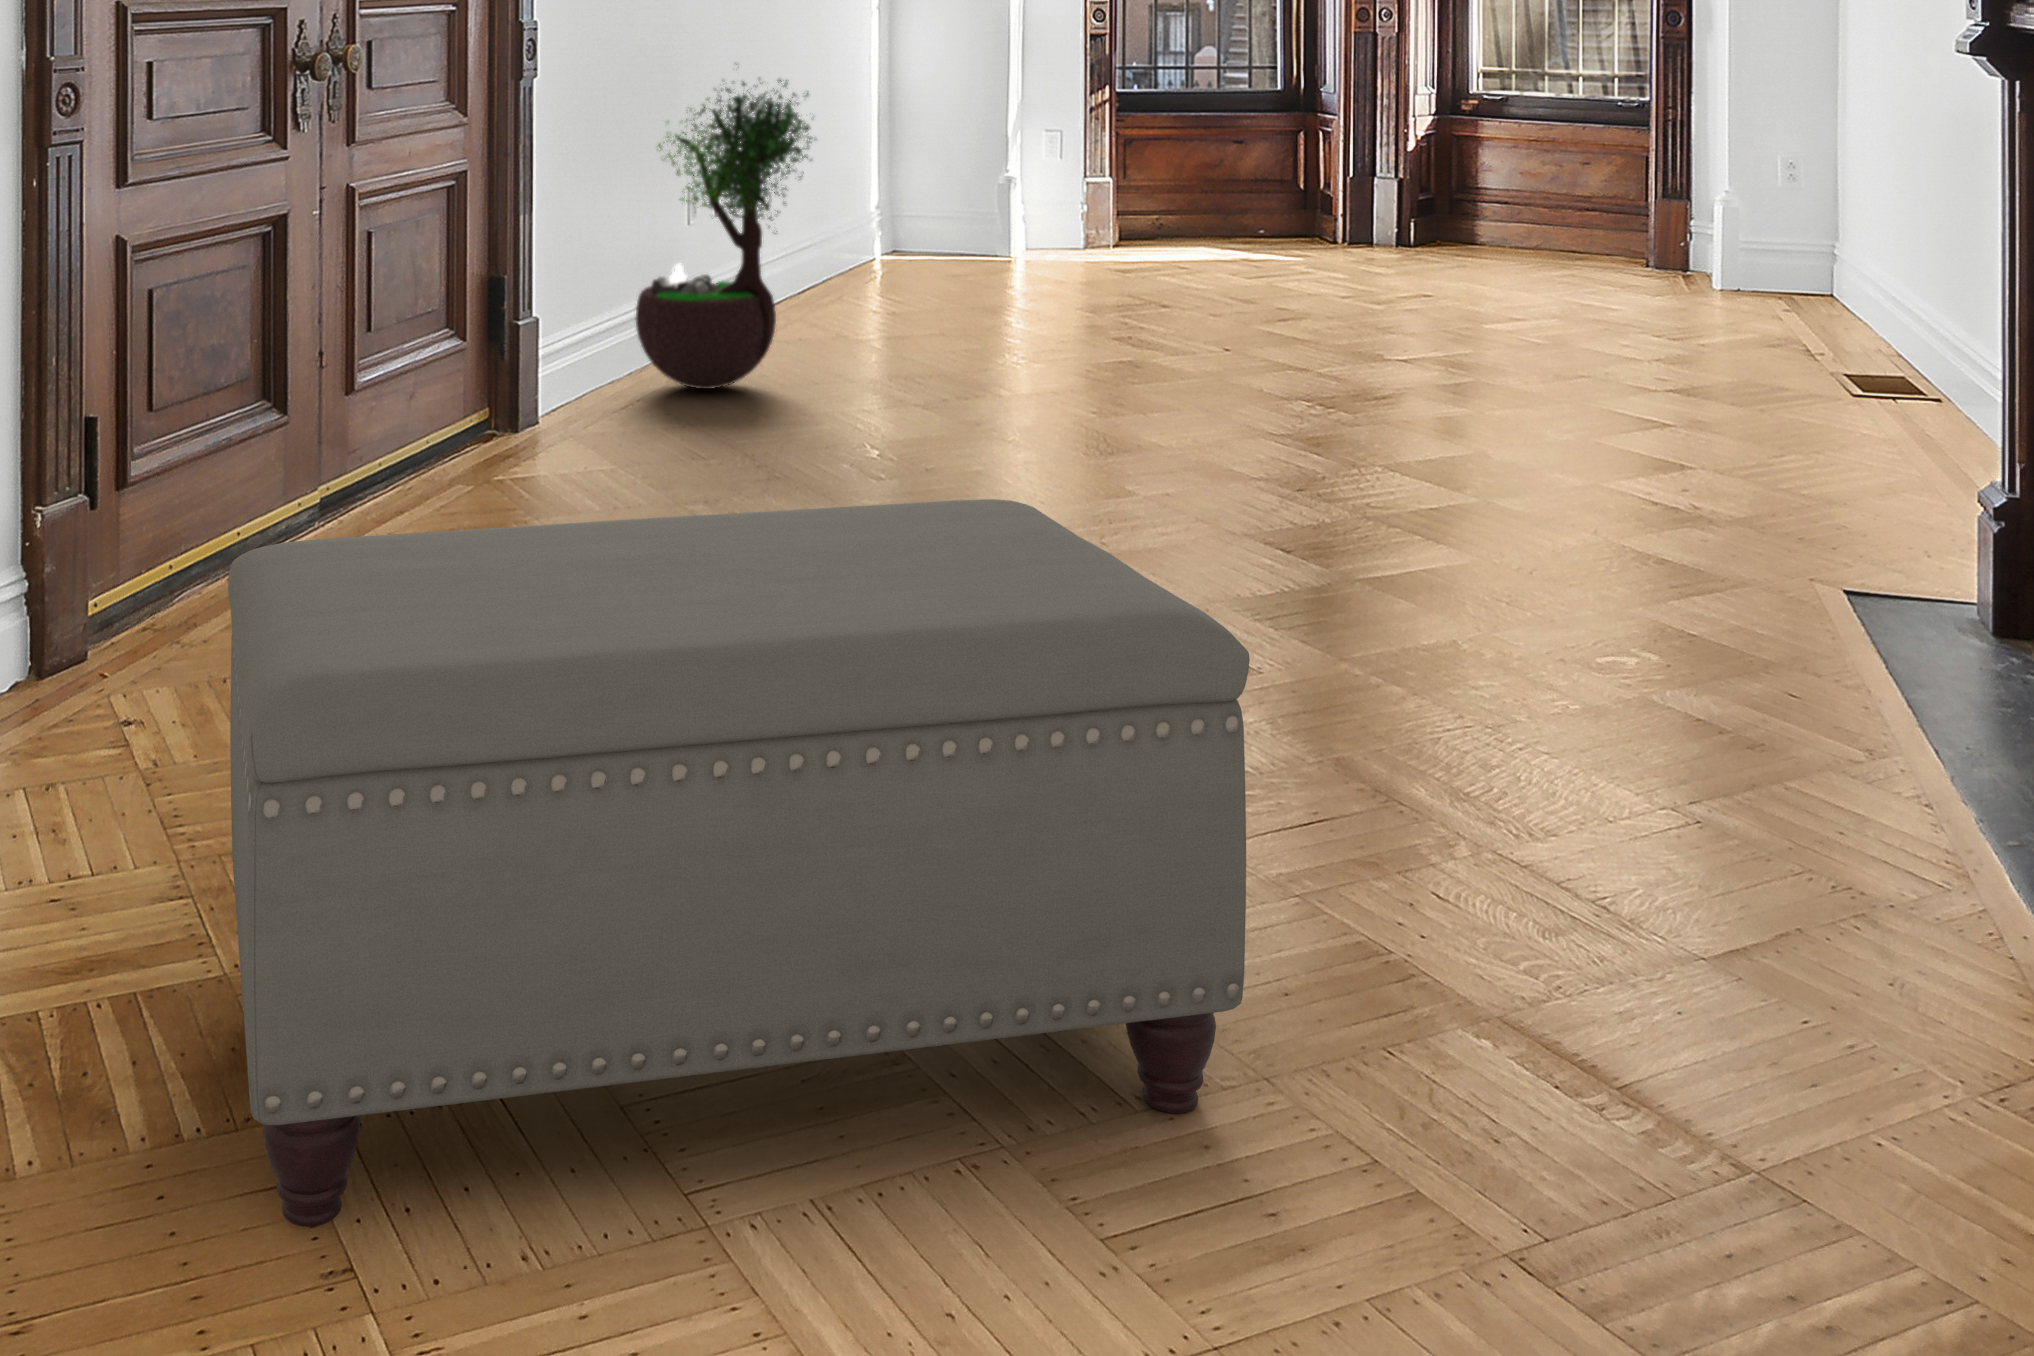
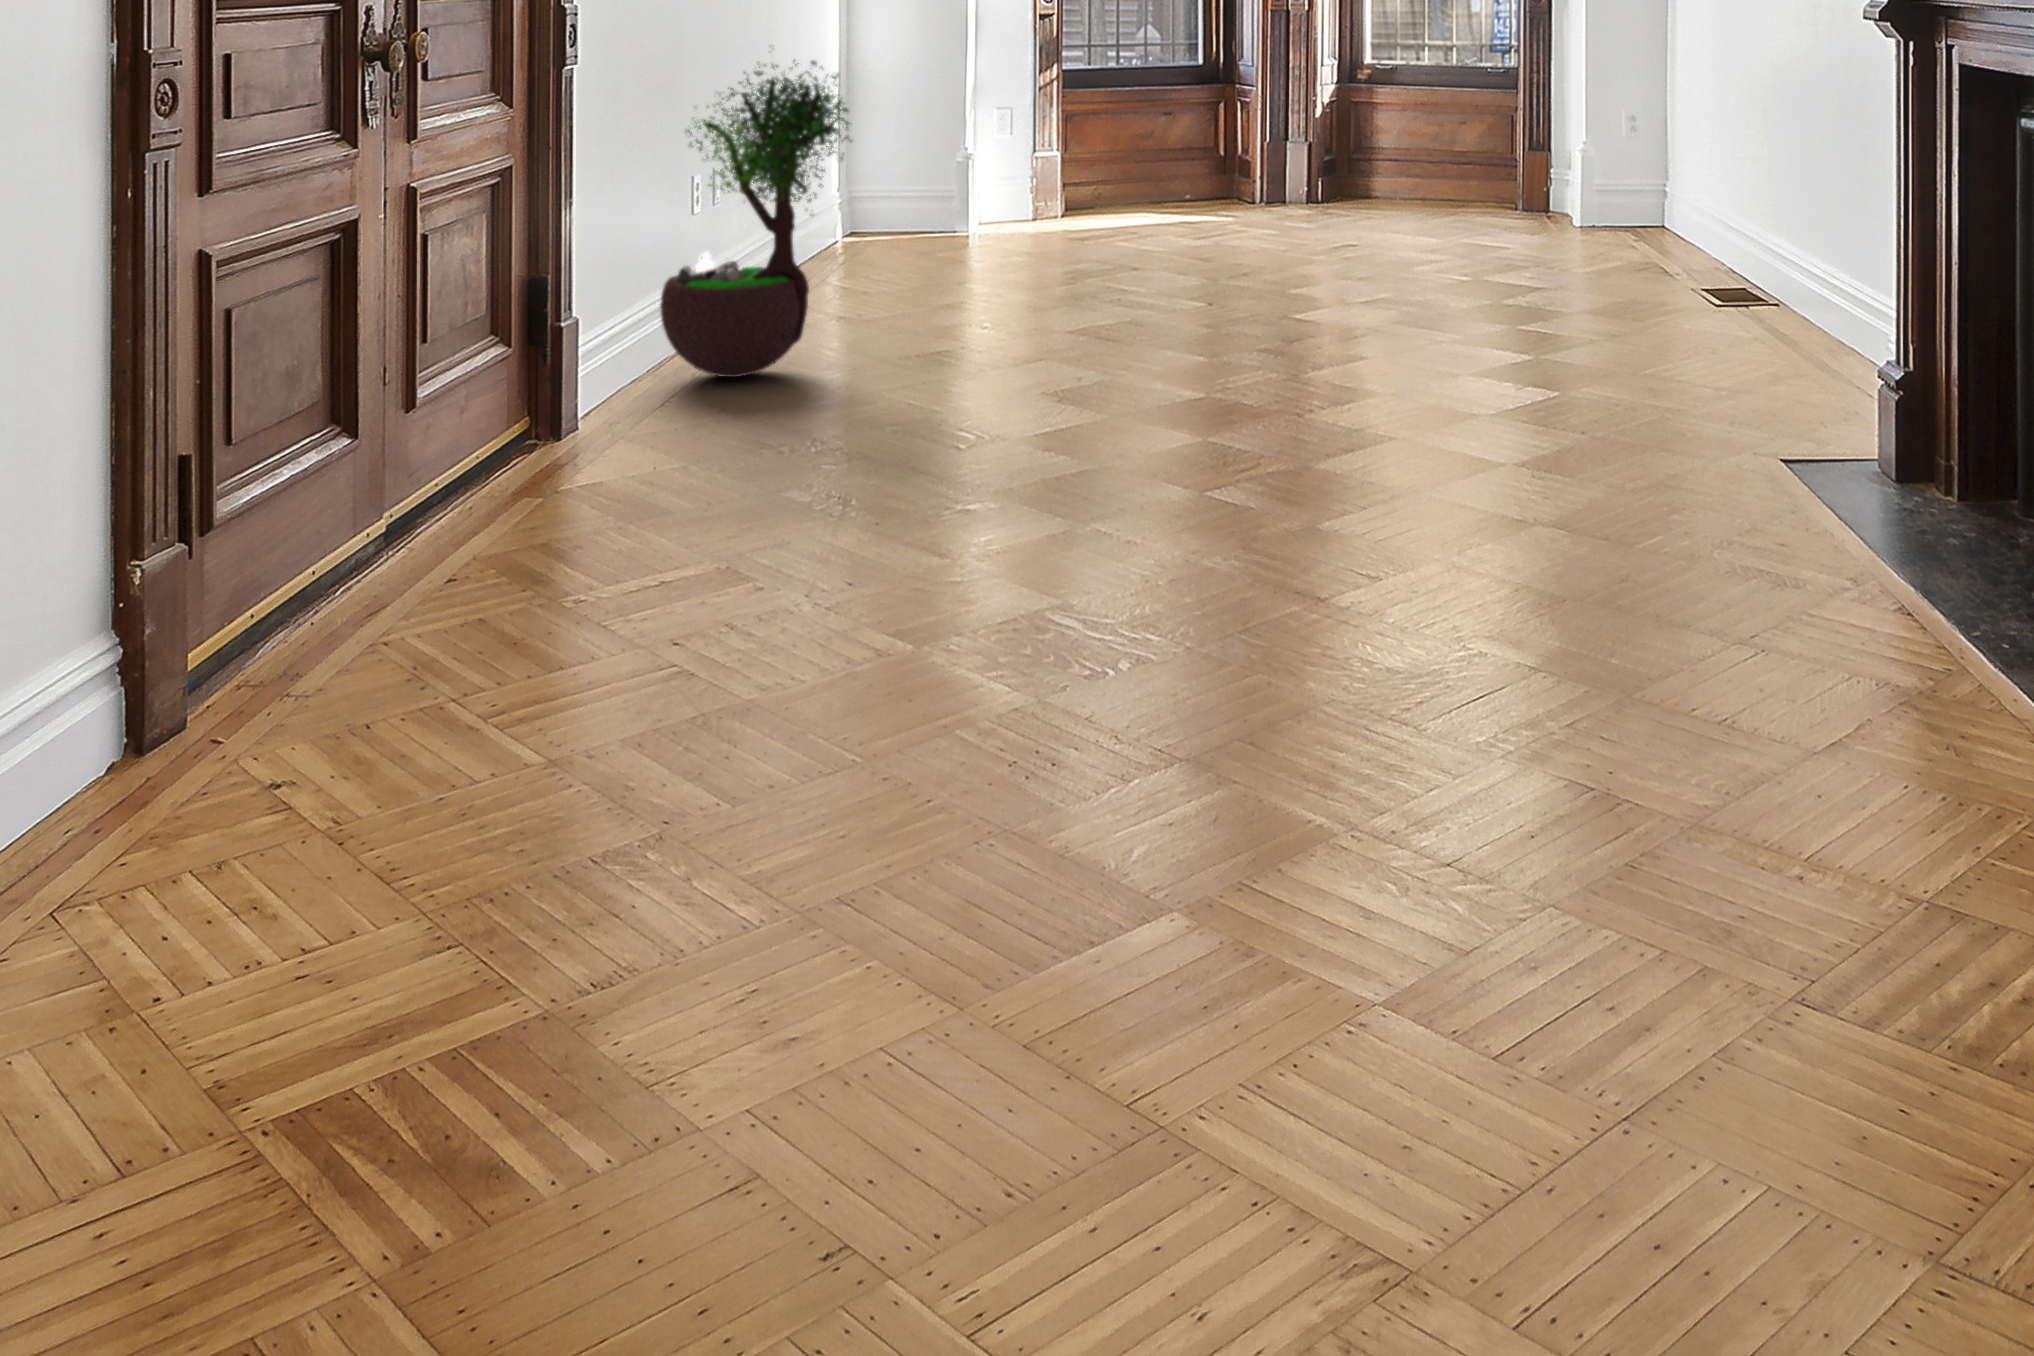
ottoman: present [228,499,1250,1227] -> none [557,440,1567,1225]

